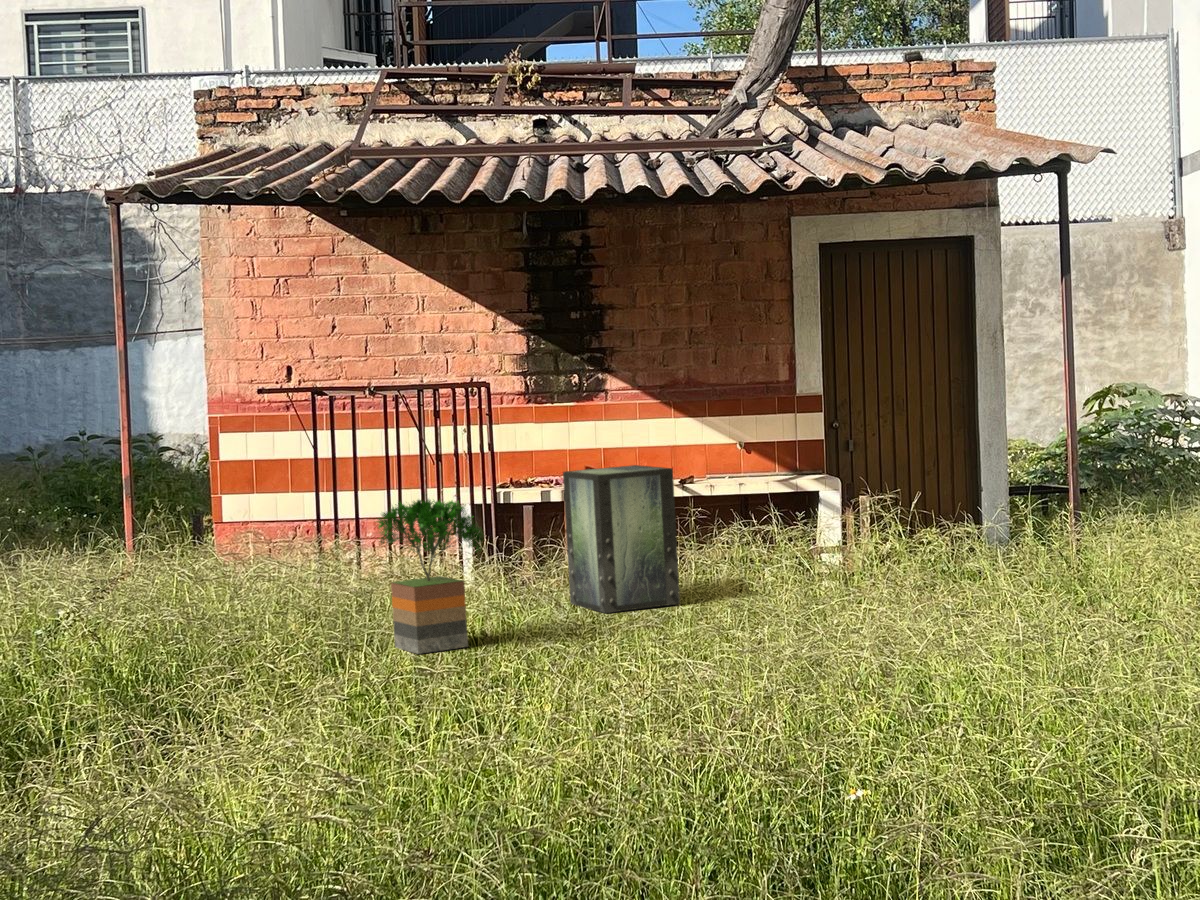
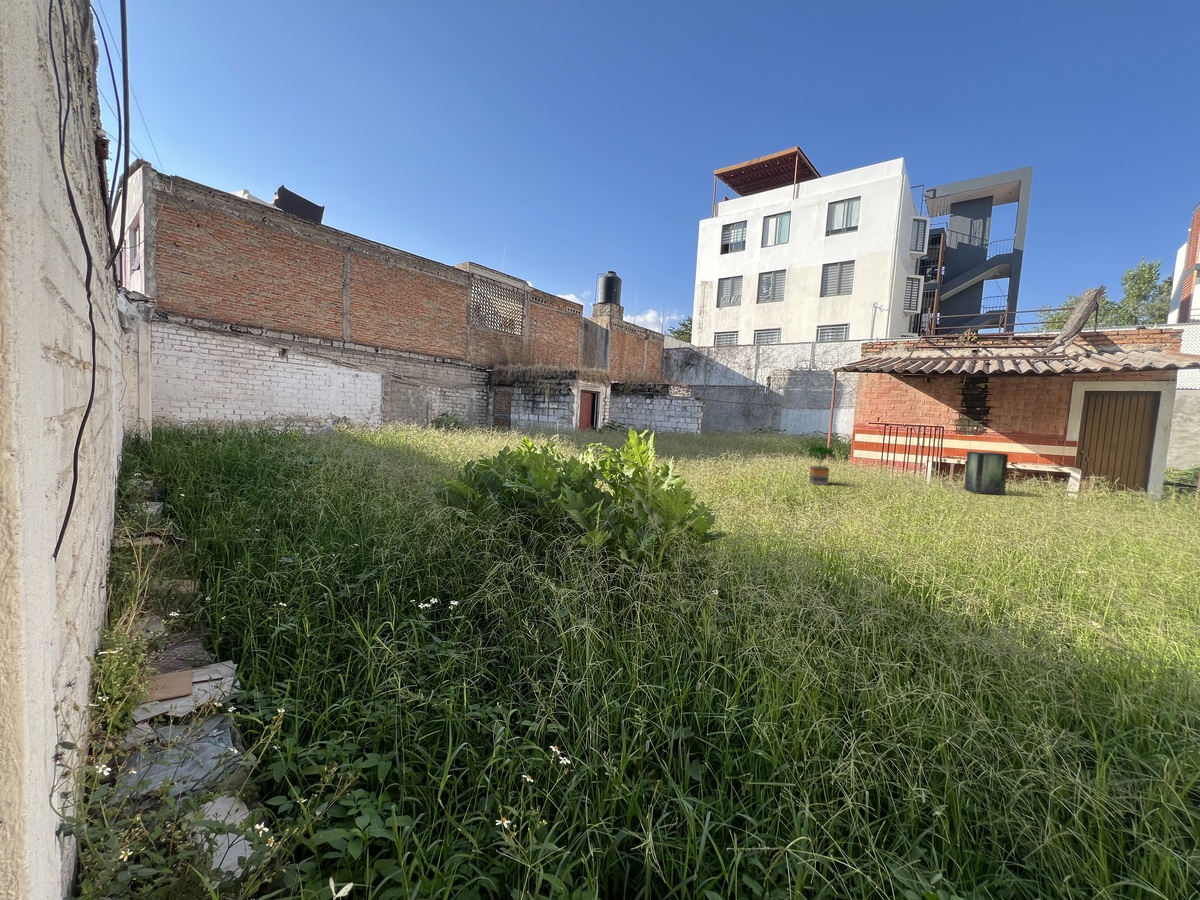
potted tree: present [377,500,484,654] -> present [808,446,836,485]

